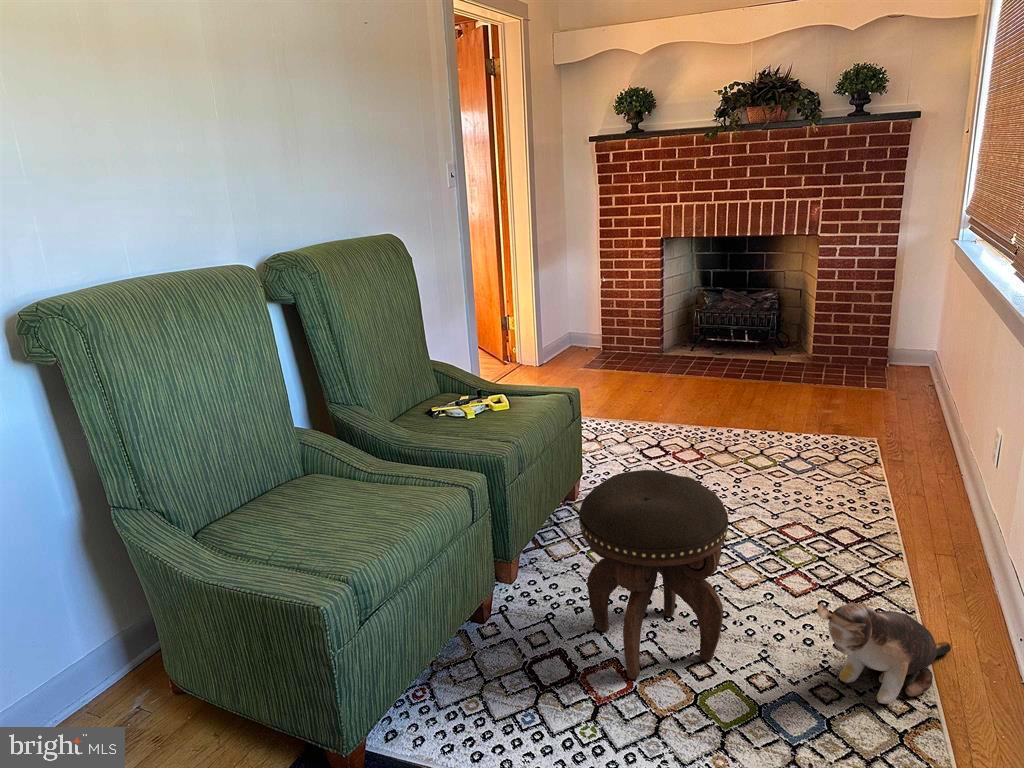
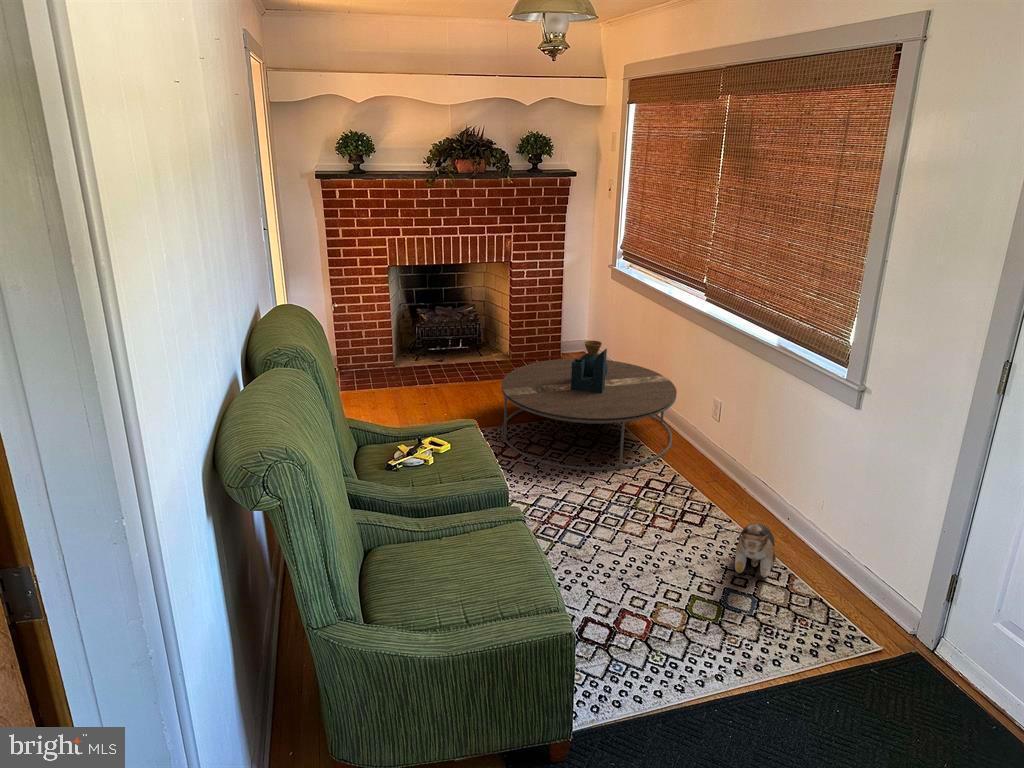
coffee table: none [696,327,962,507] -> present [501,341,677,470]
footstool: present [579,470,728,679] -> none [586,472,690,618]

